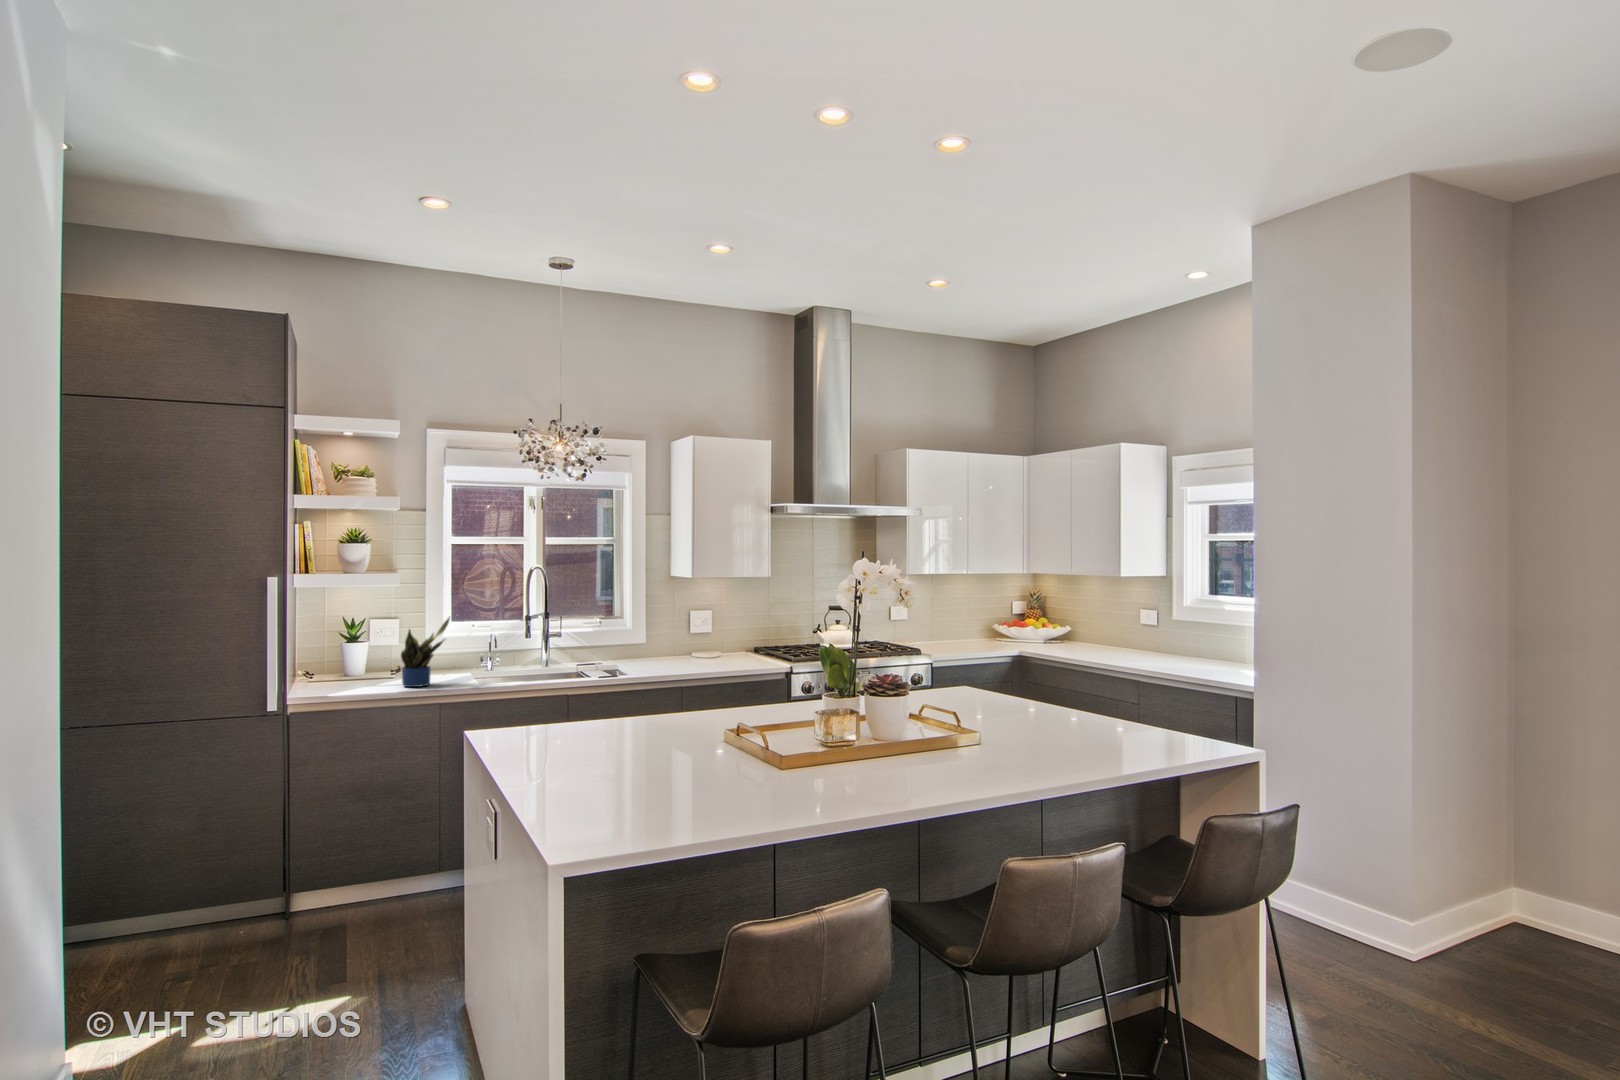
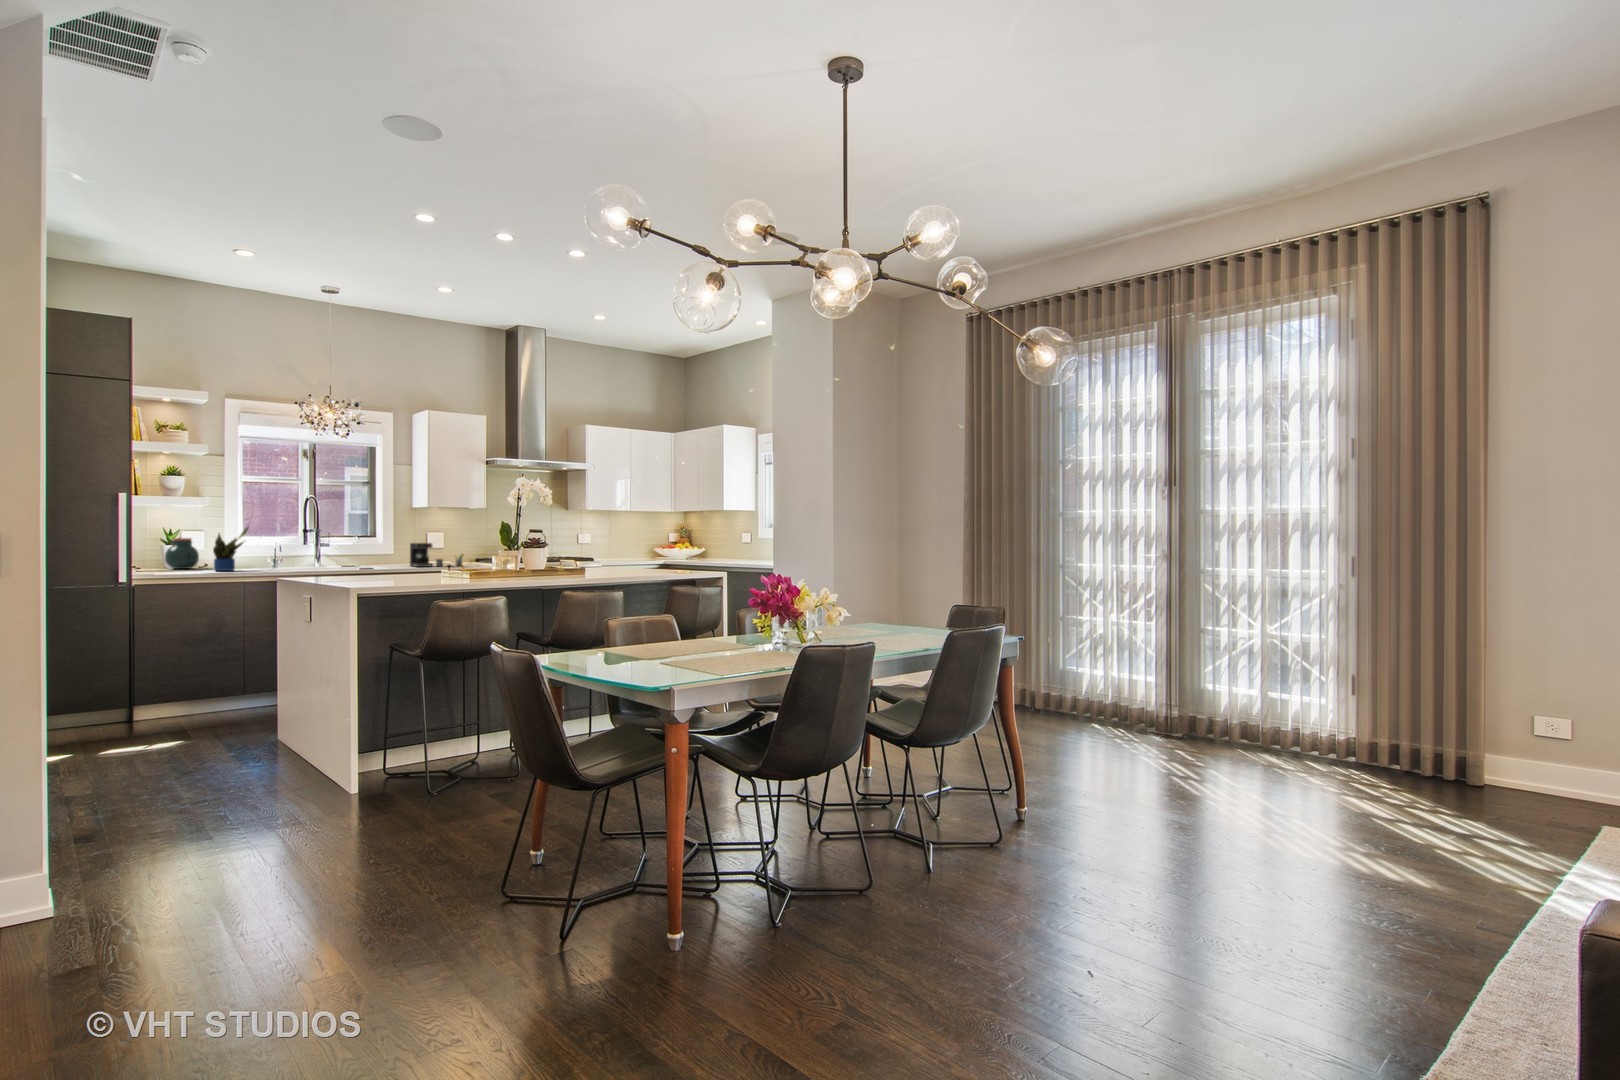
jar: none [342,633,387,679] -> present [165,538,199,569]
coffee maker: none [669,633,744,672] -> present [410,543,463,567]

